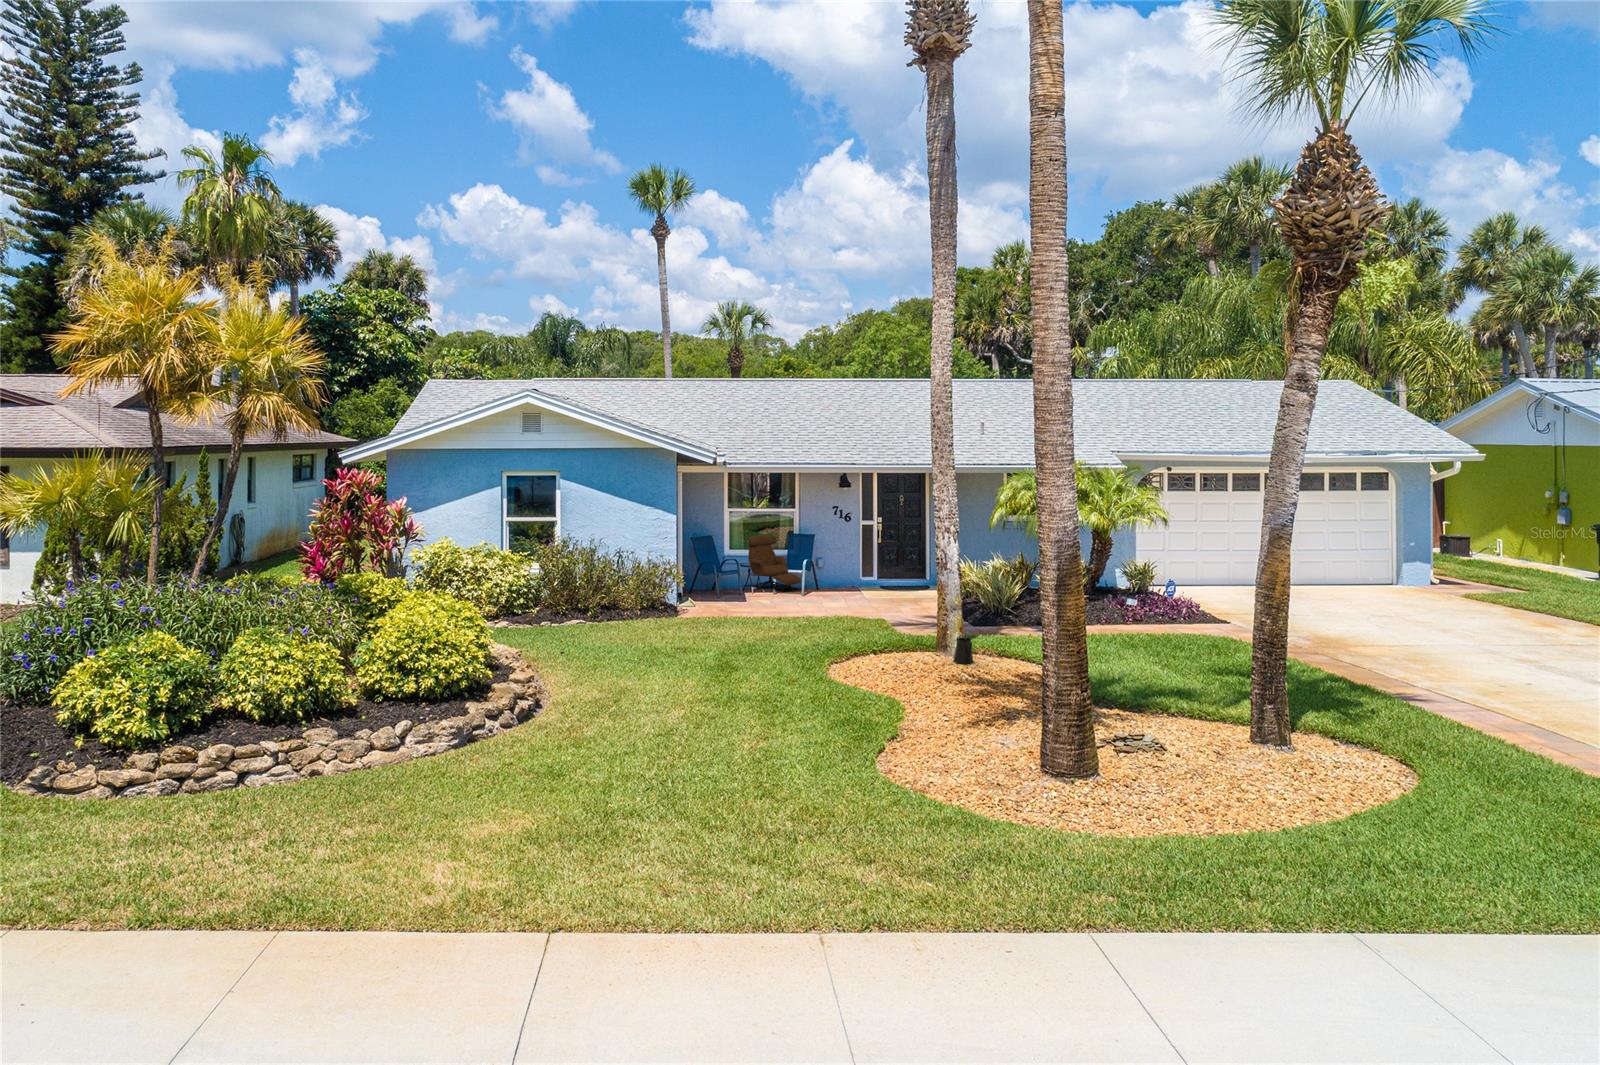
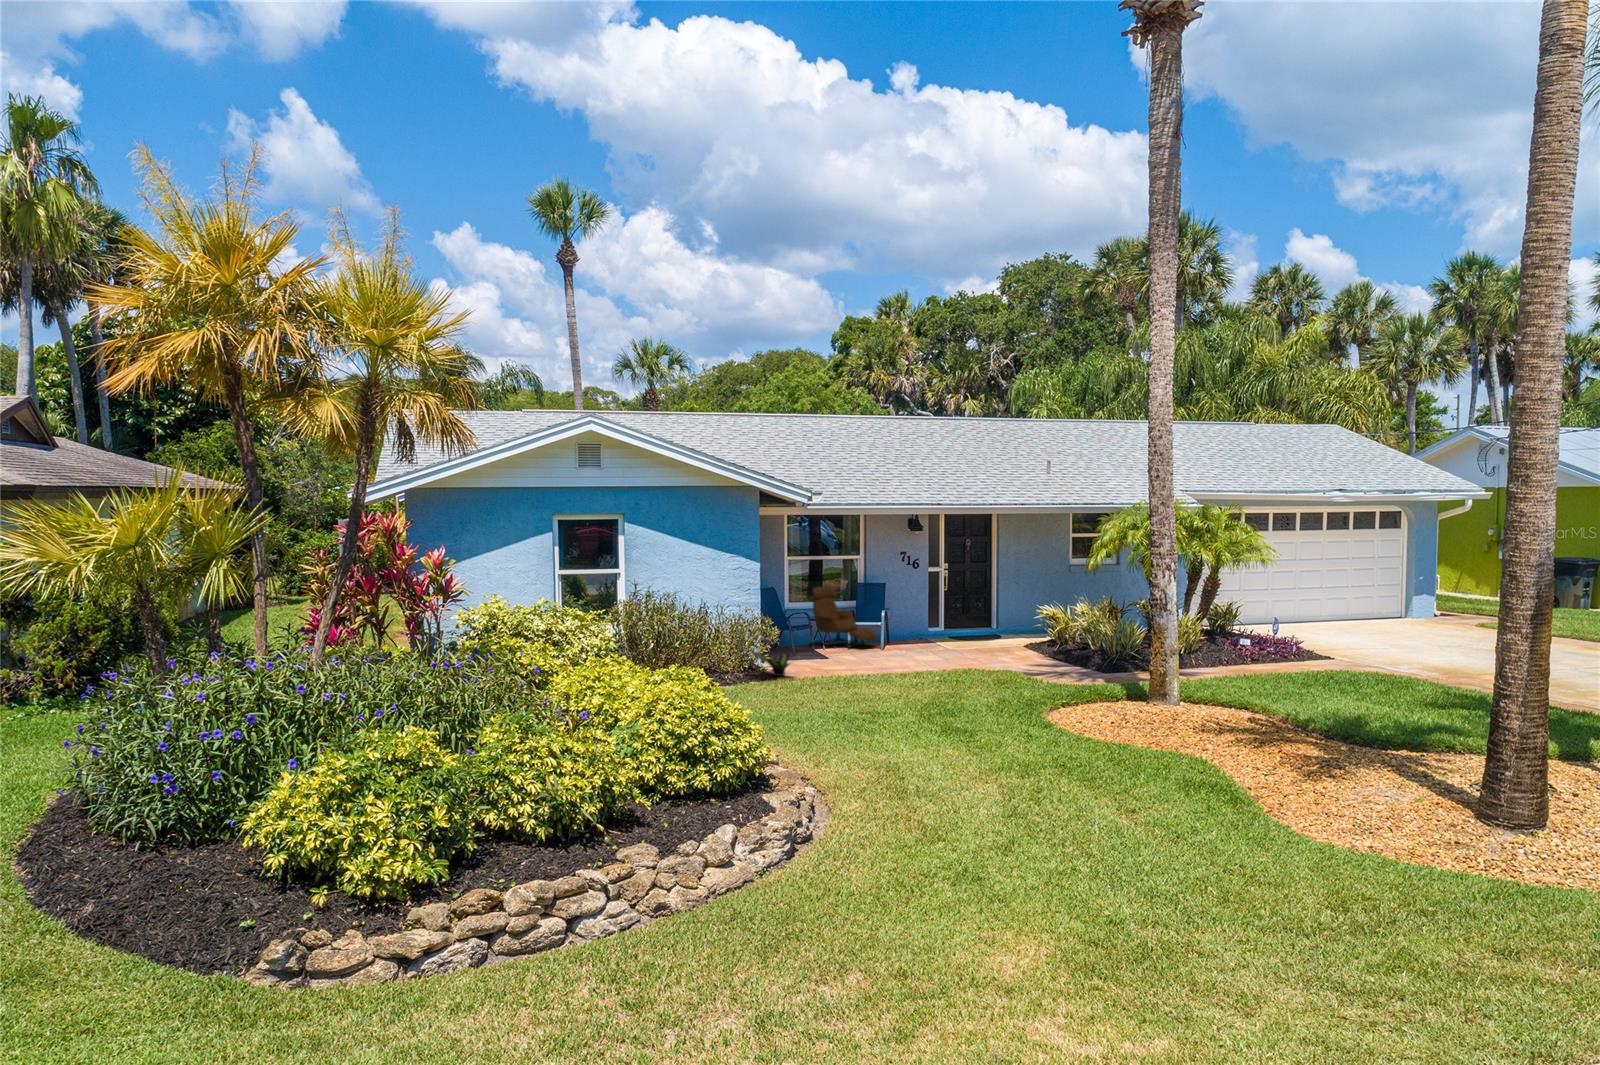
potted plant: none [654,591,694,612] -> present [754,652,790,676]
watering can: present [953,627,974,664] -> none [1178,673,1209,716]

